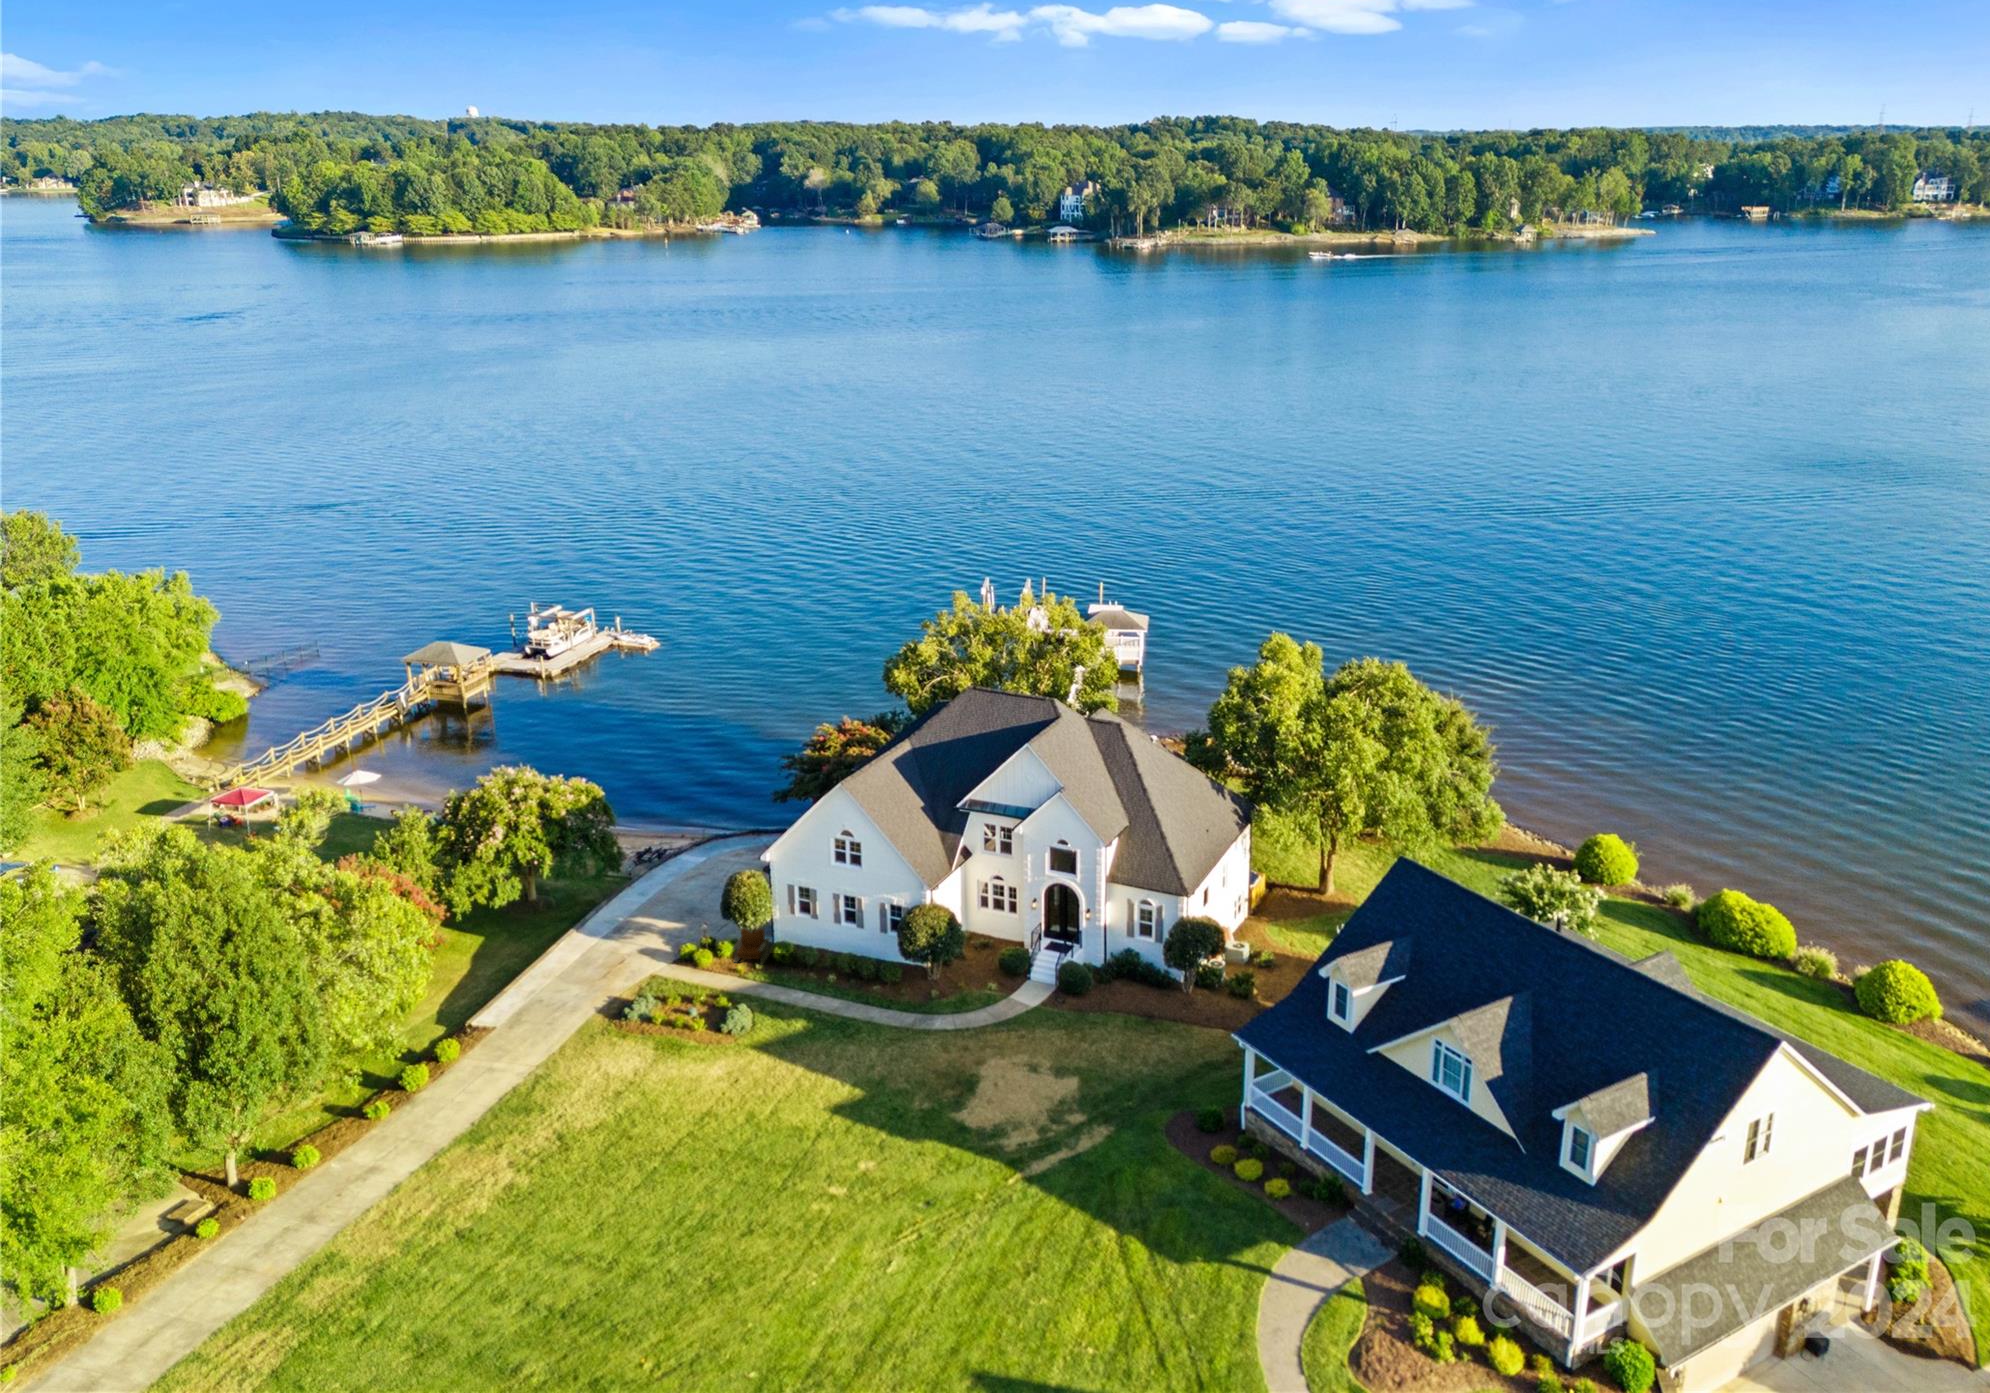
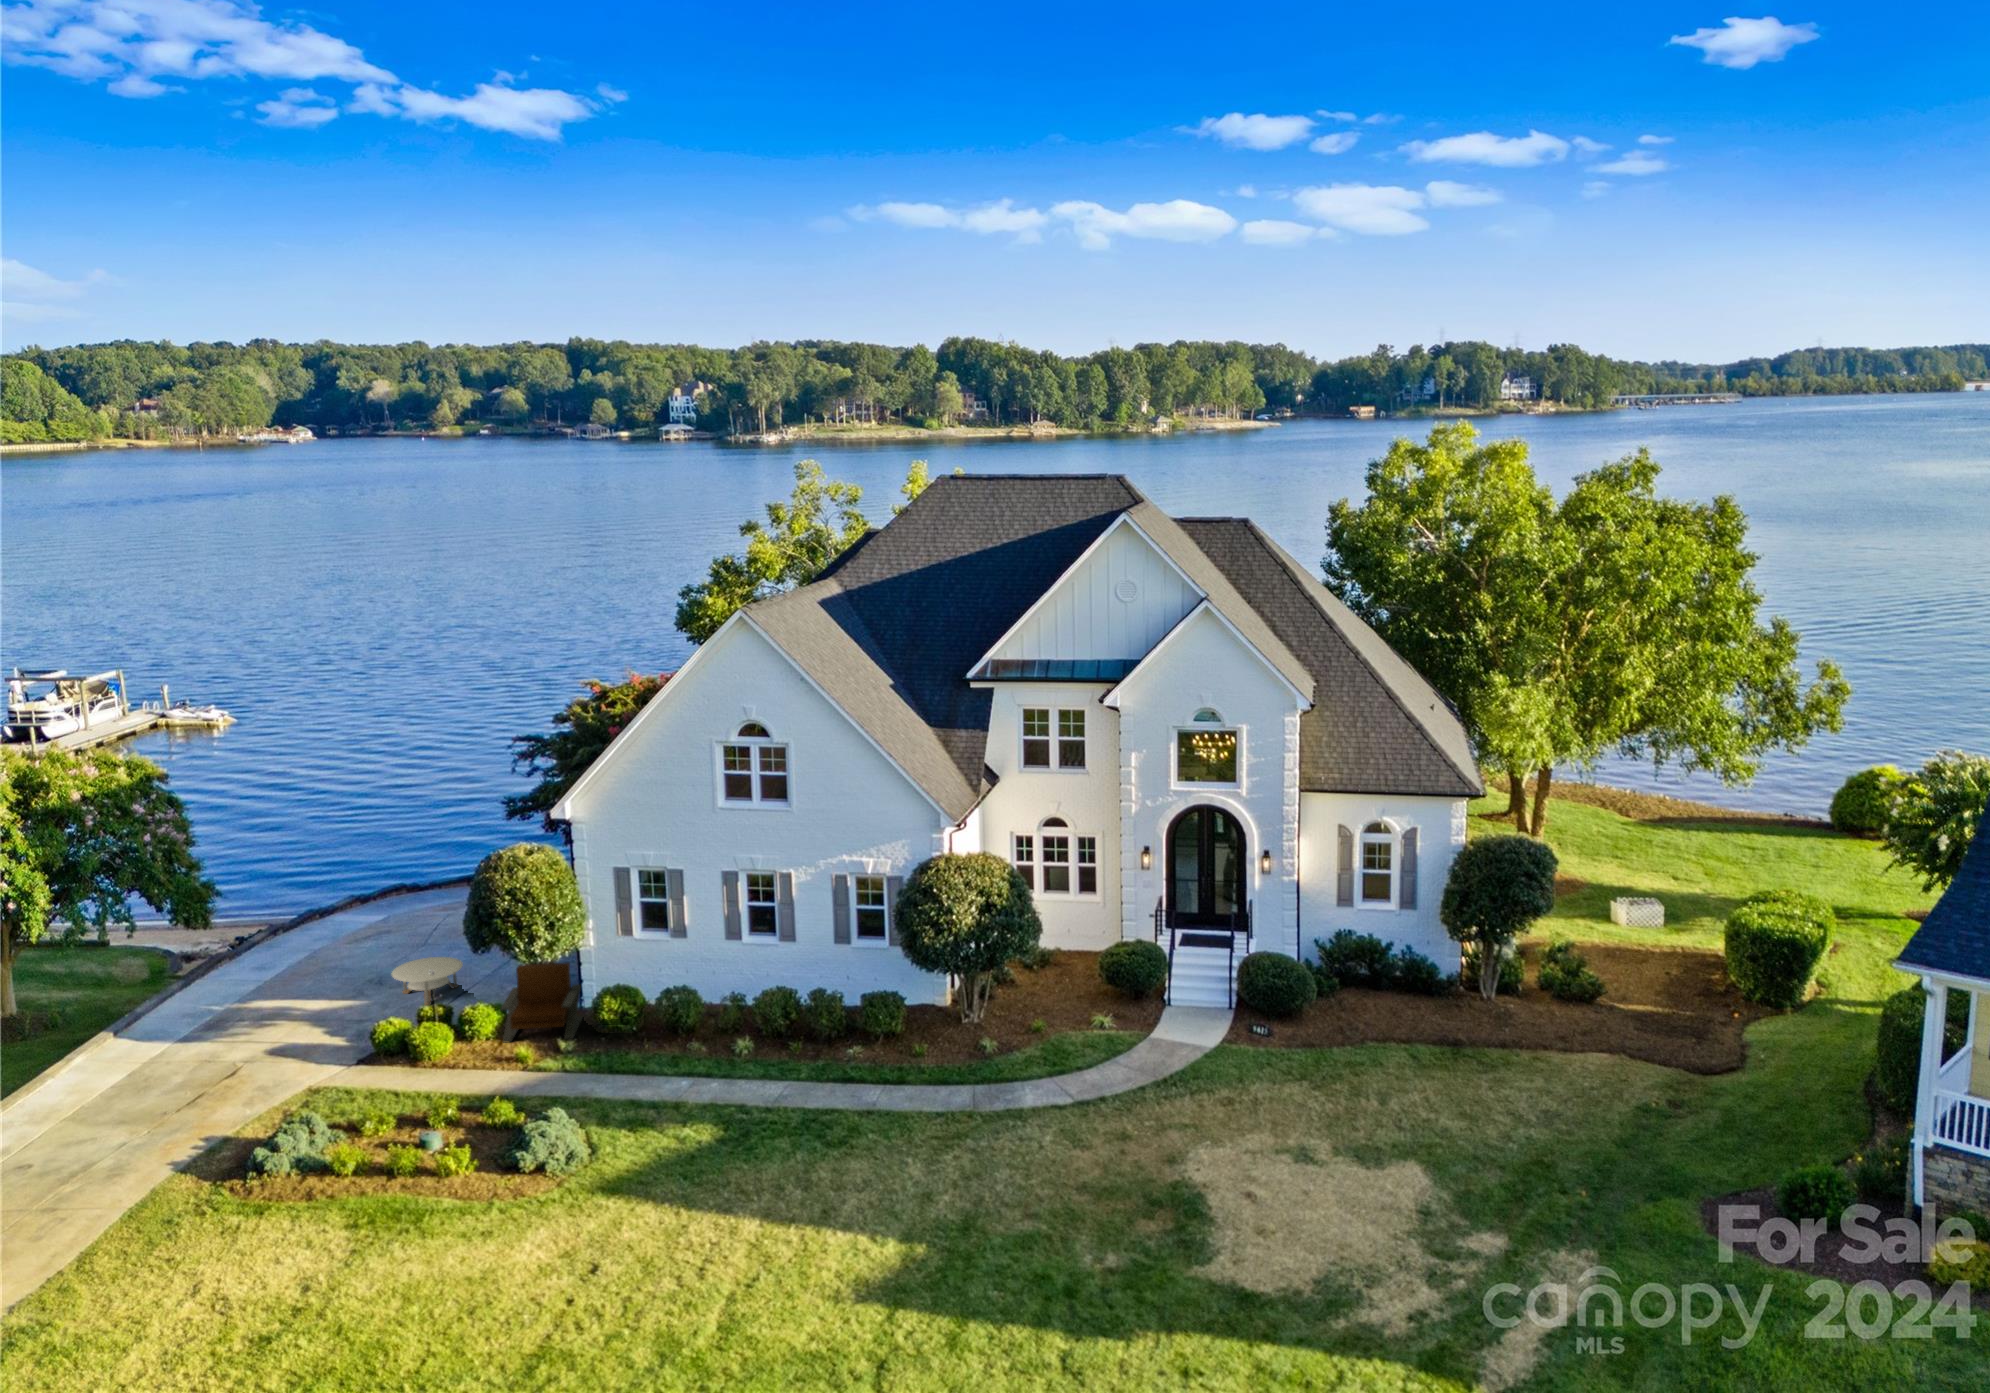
round table: none [692,911,724,937] -> present [391,957,463,1006]

